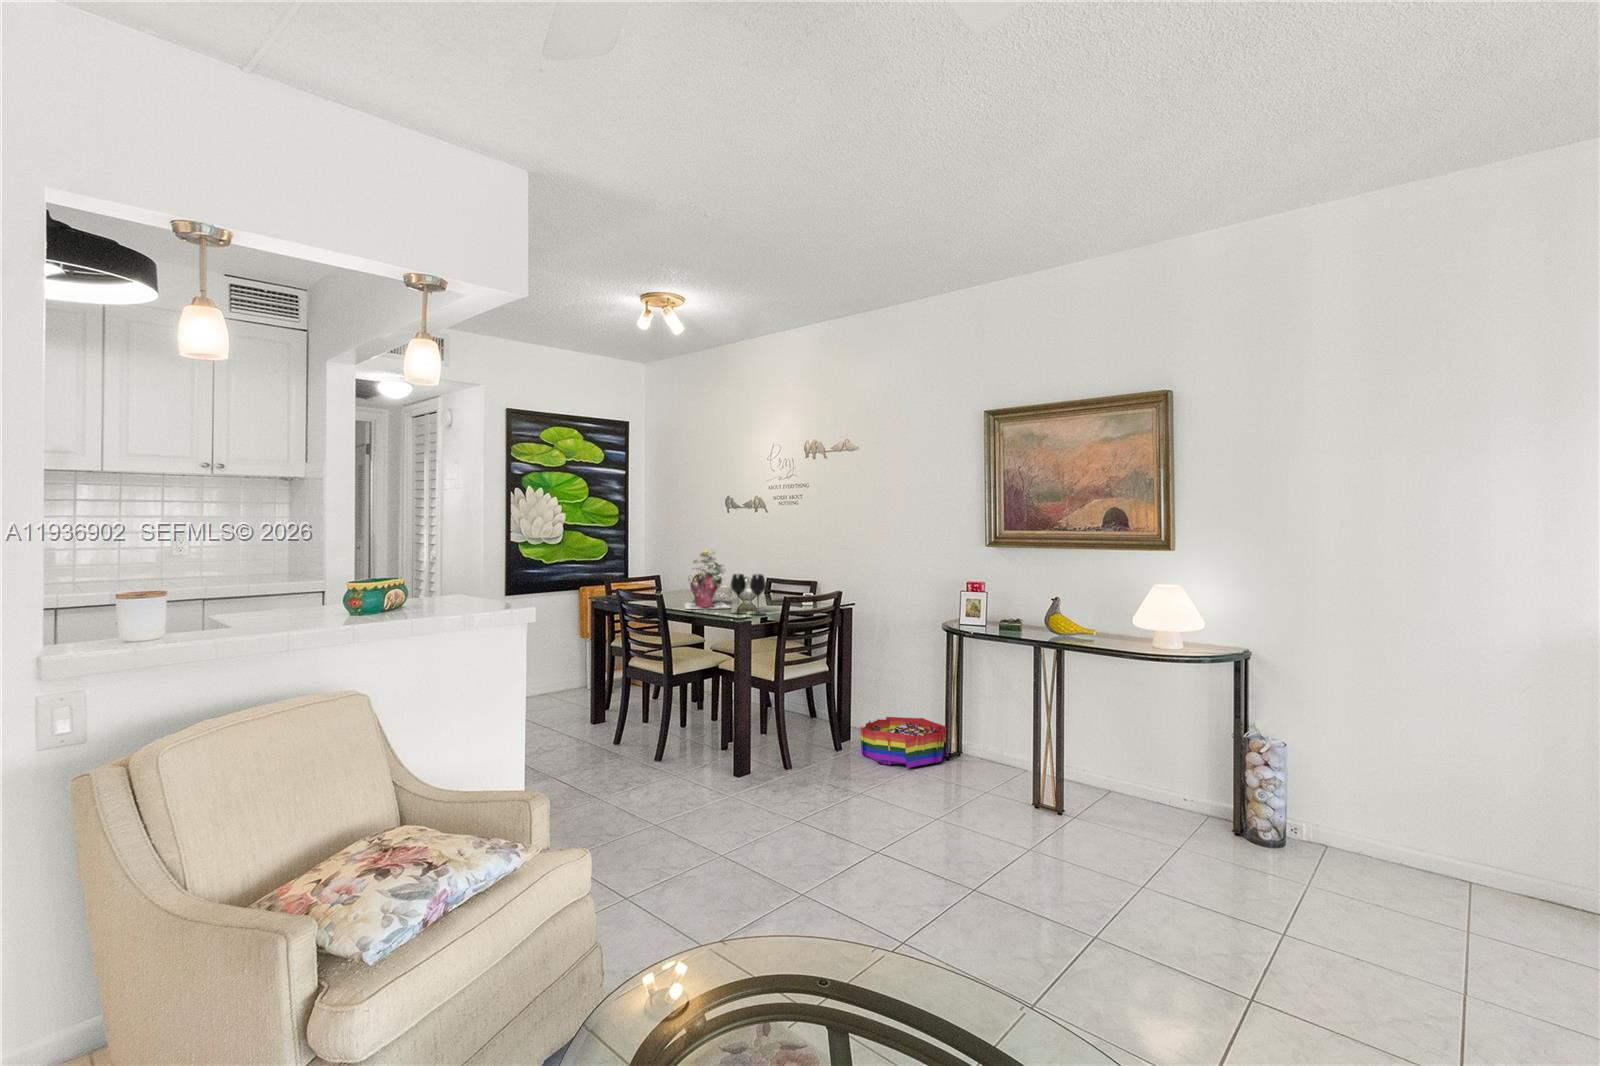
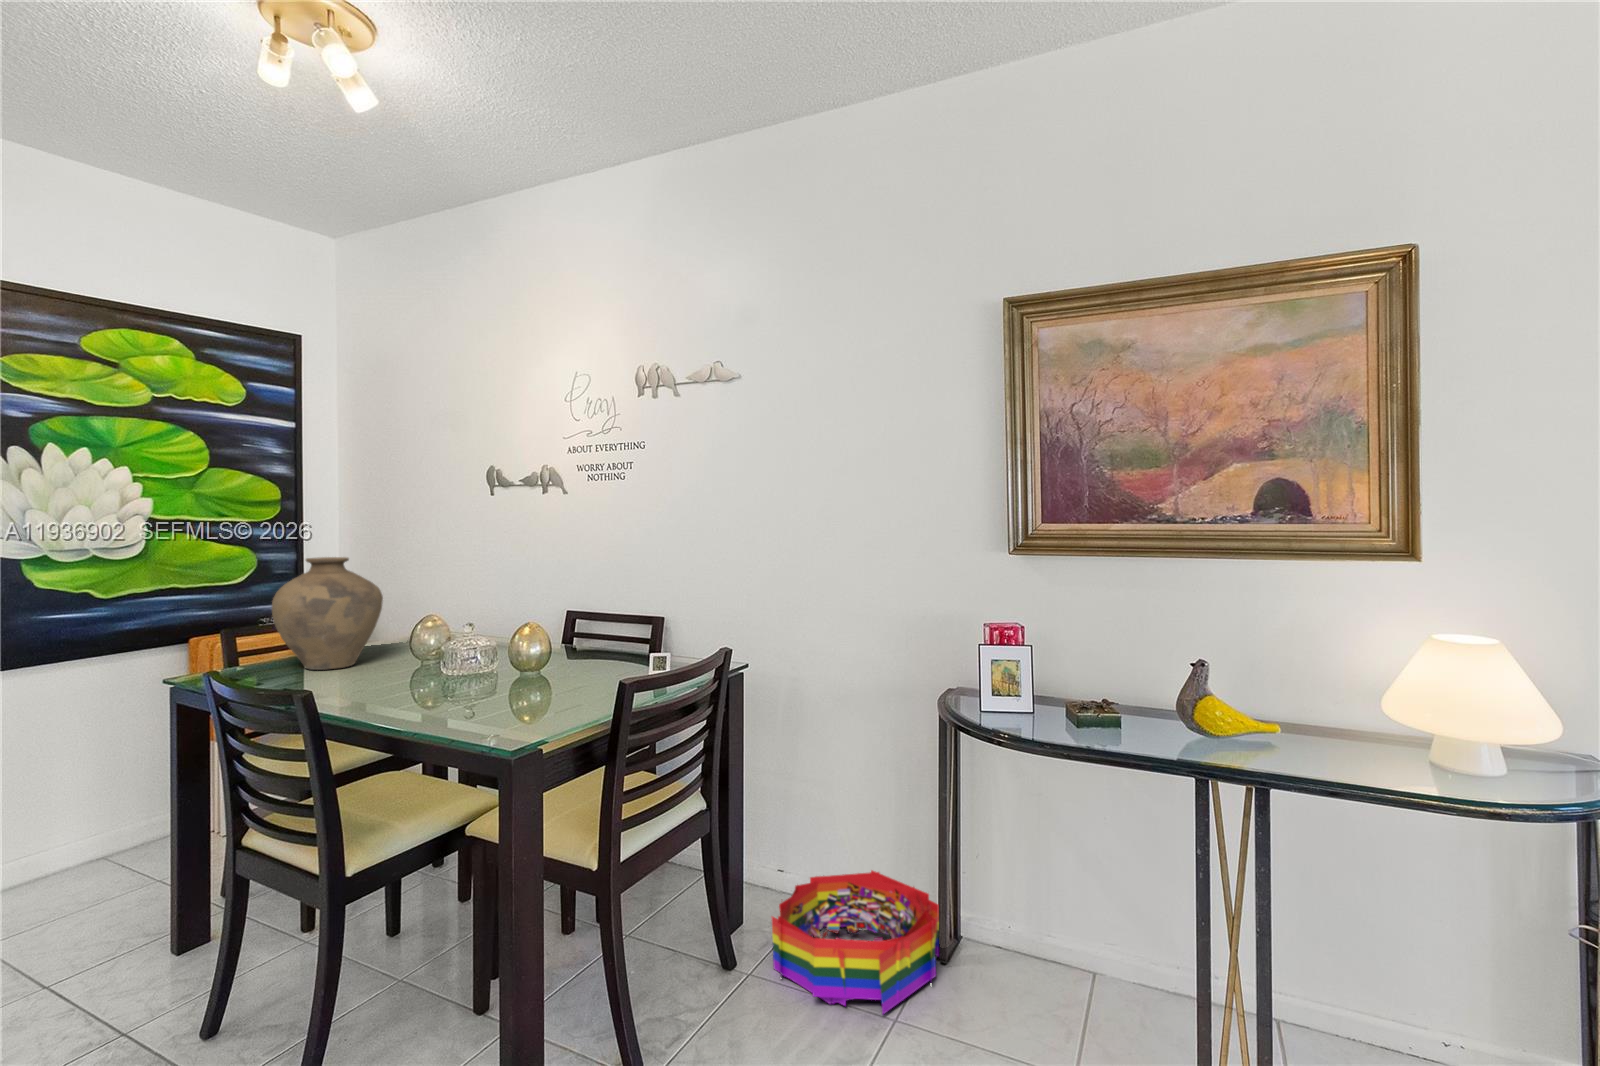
vase: none [632,544,679,598] -> present [272,557,383,670]
potted plant: present [684,550,730,609] -> none [383,567,493,708]
wine glass: present [730,574,766,615] -> none [489,625,574,718]

